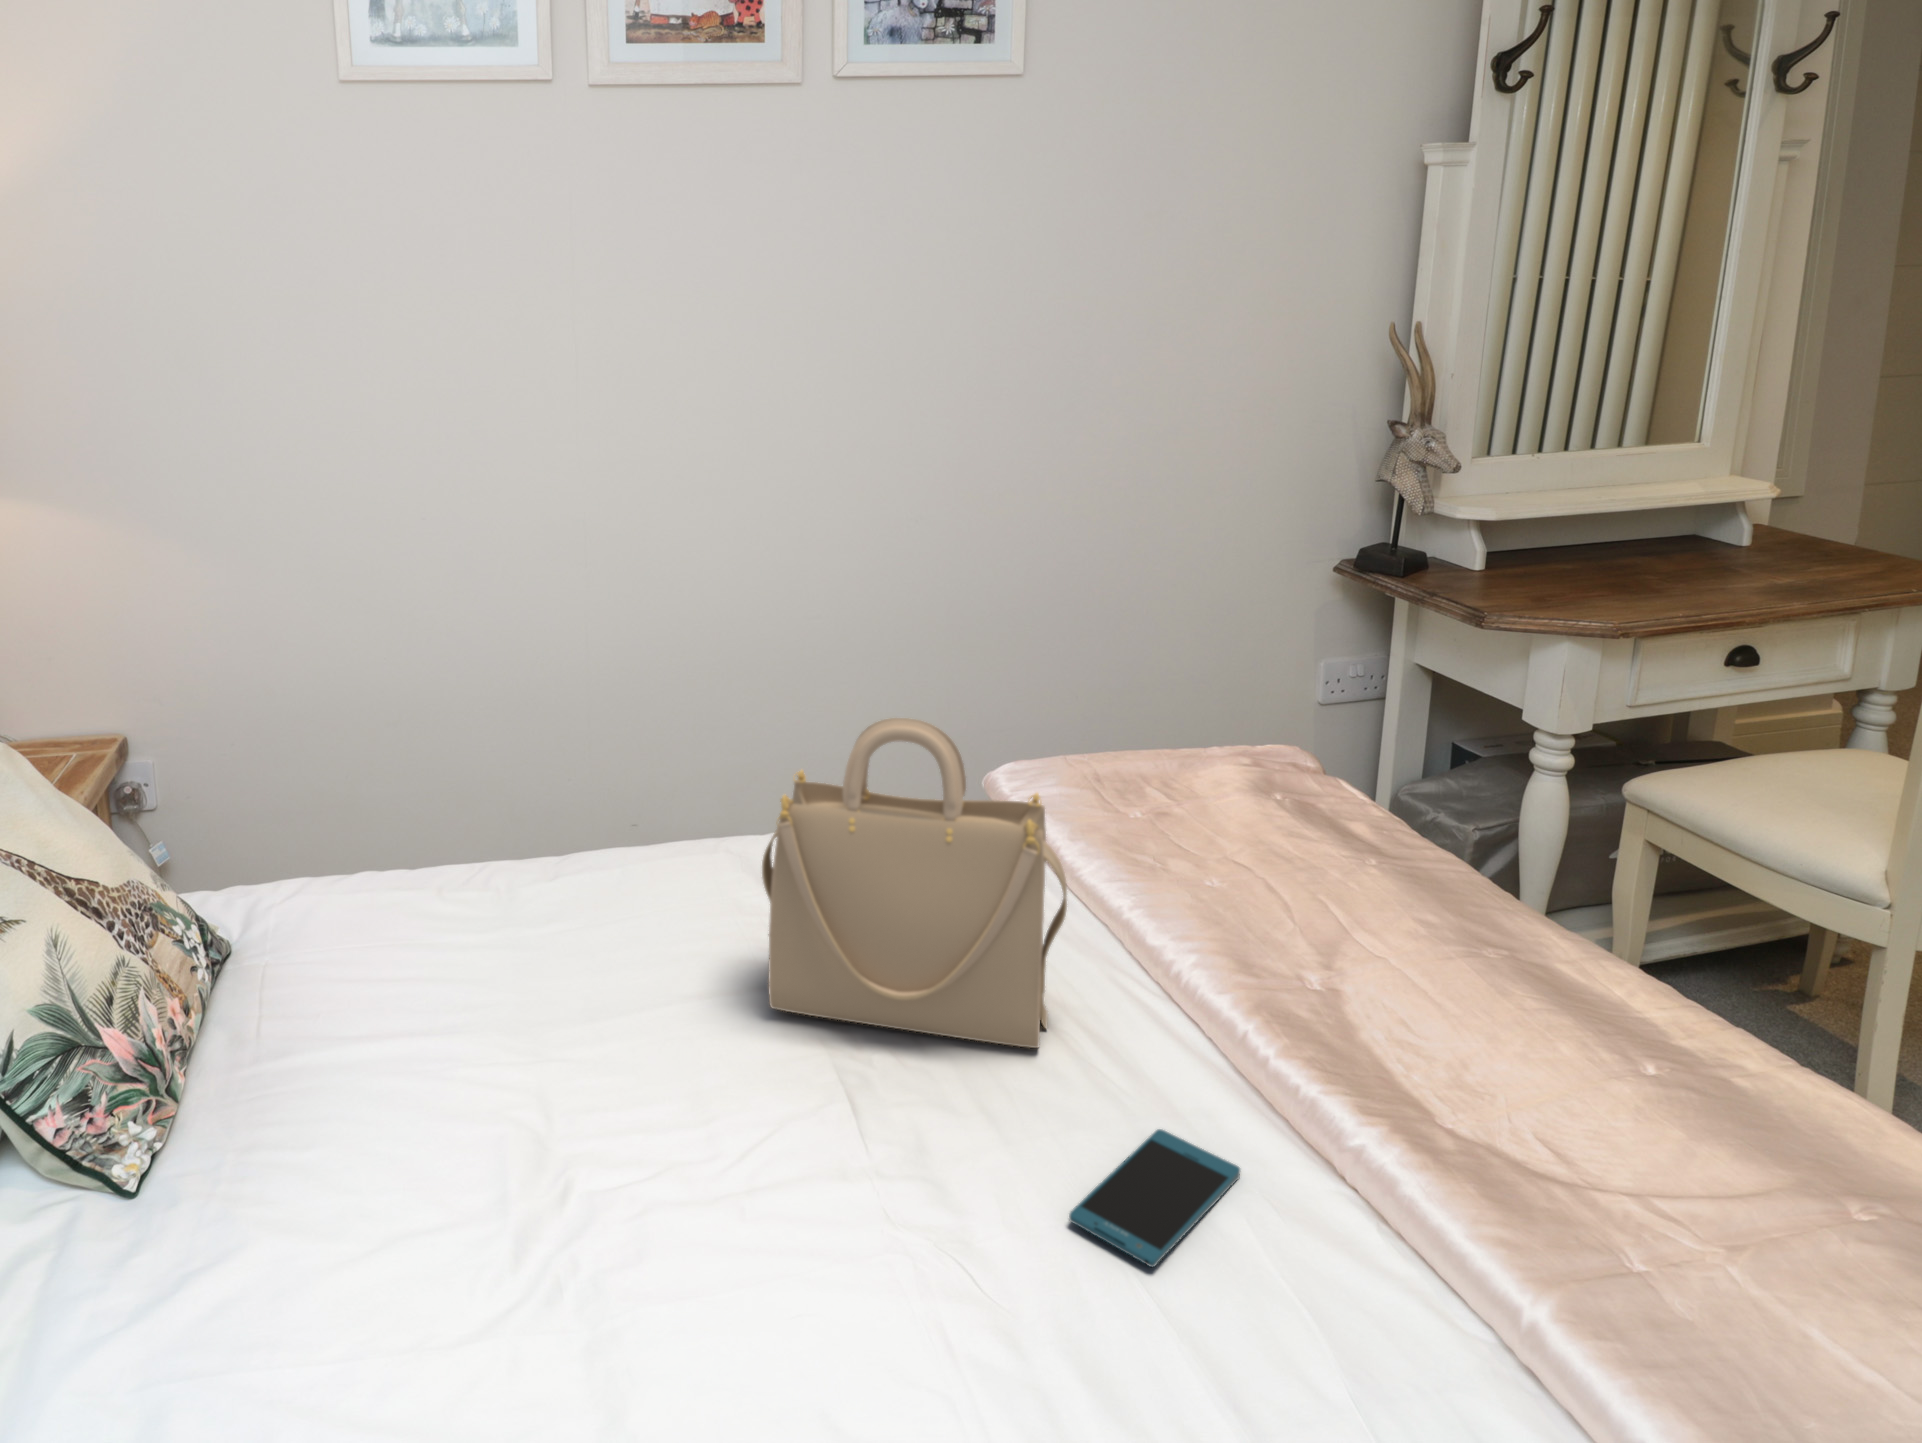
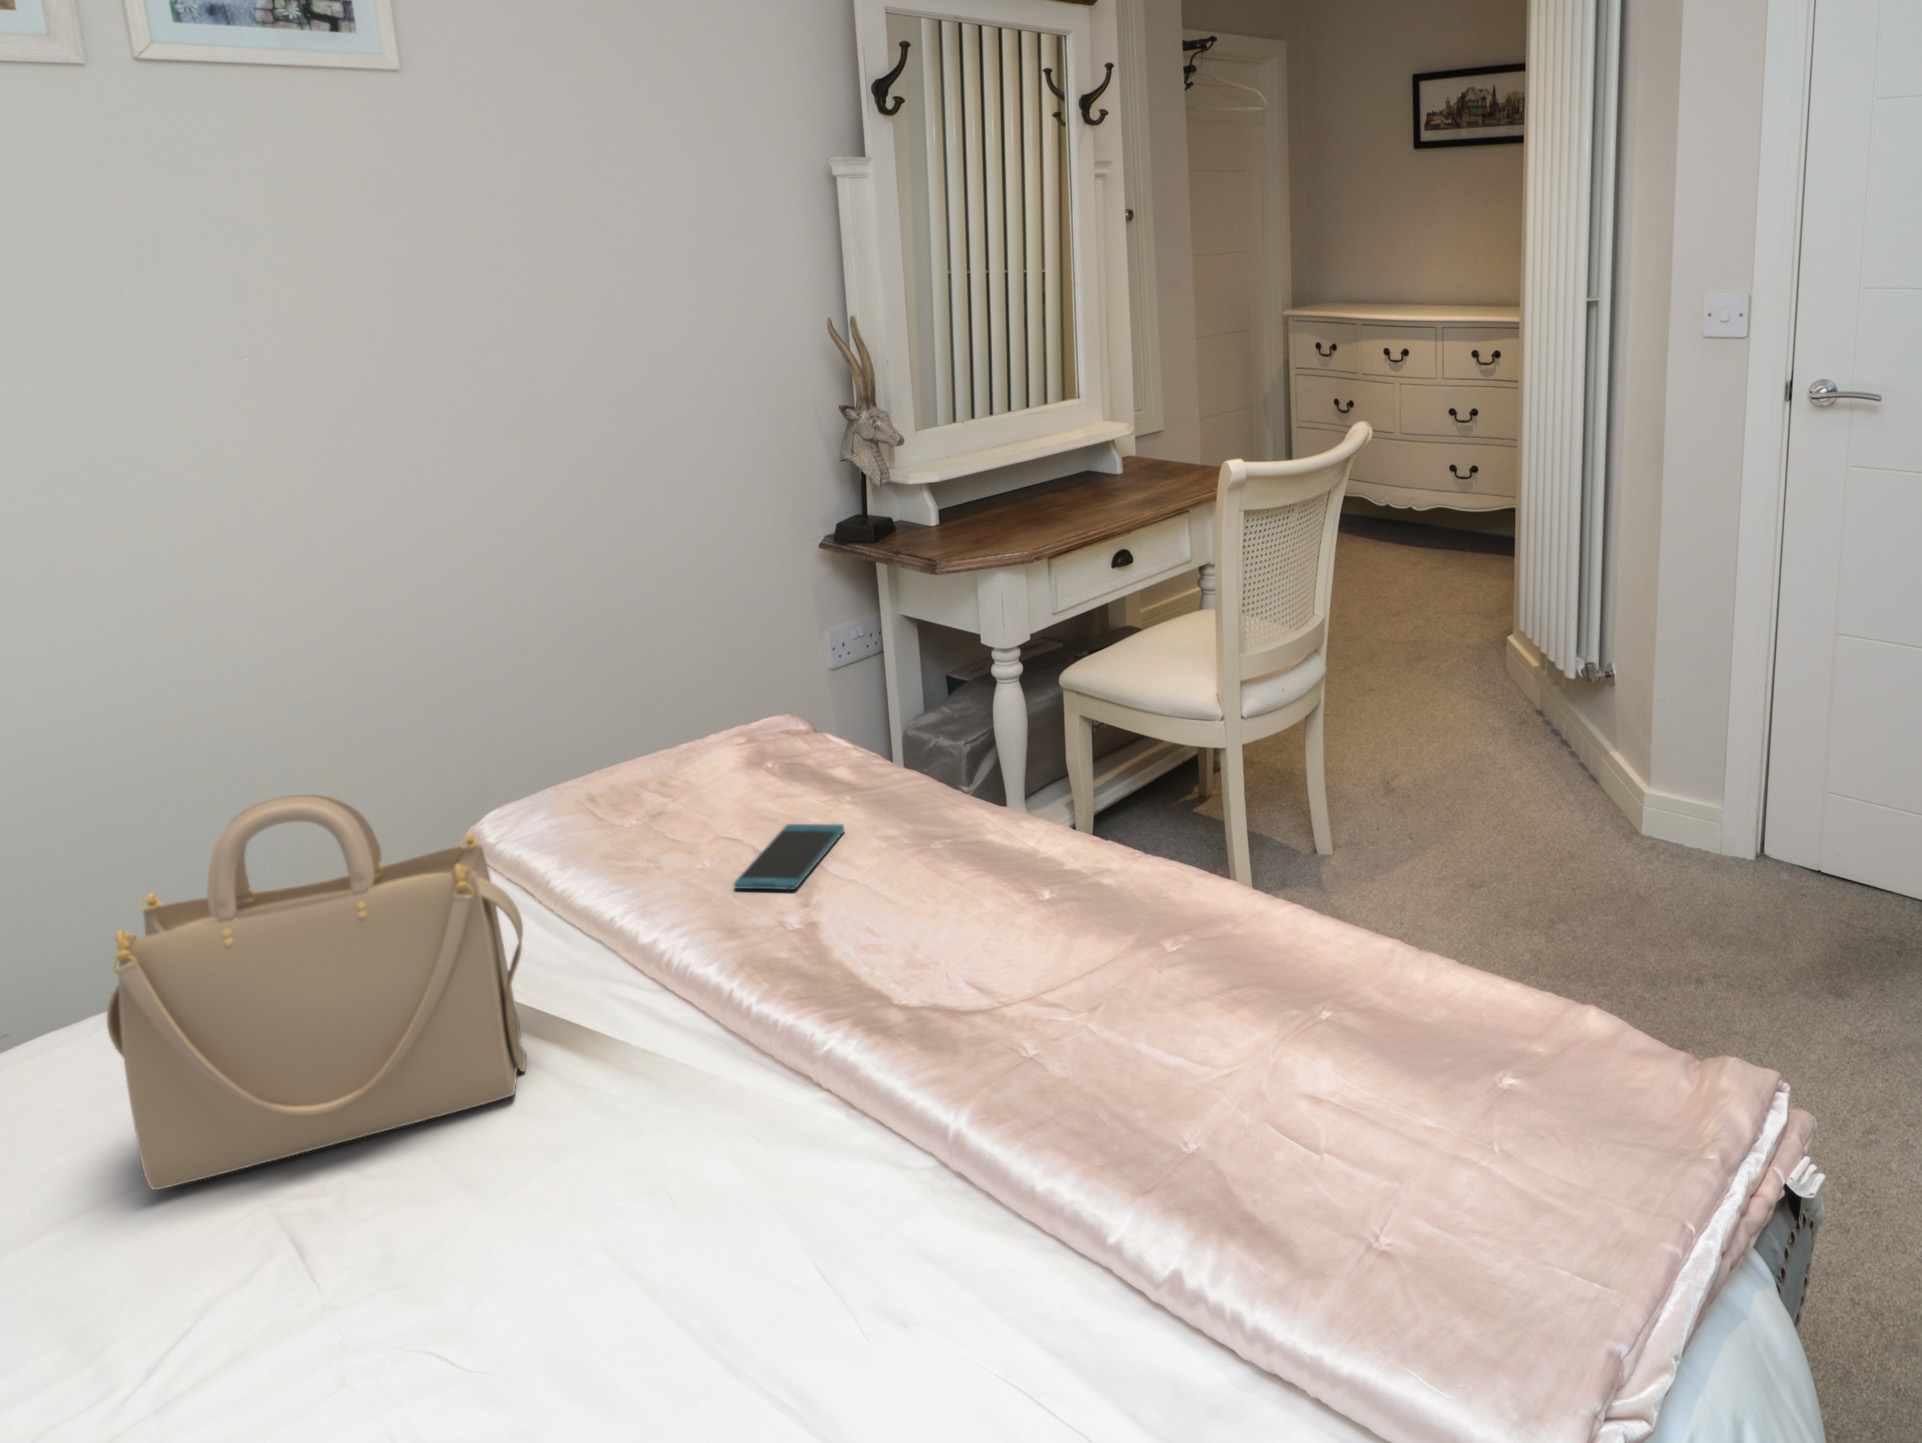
smartphone: present [1069,1129,1240,1267] -> present [734,824,844,890]

